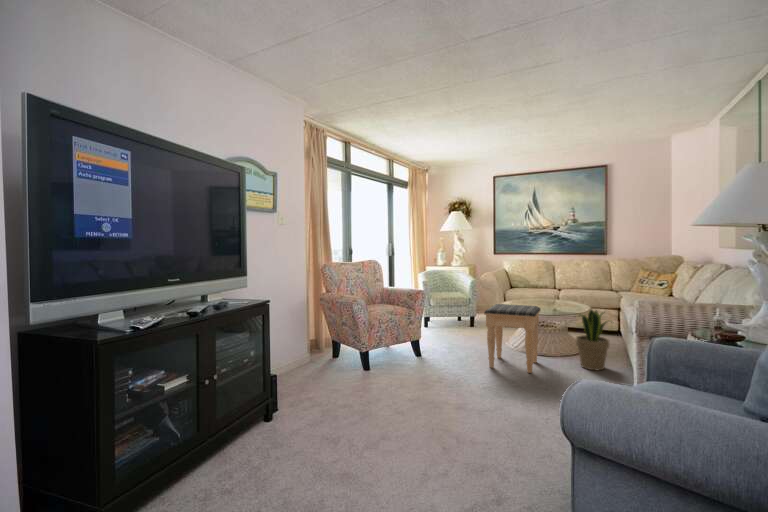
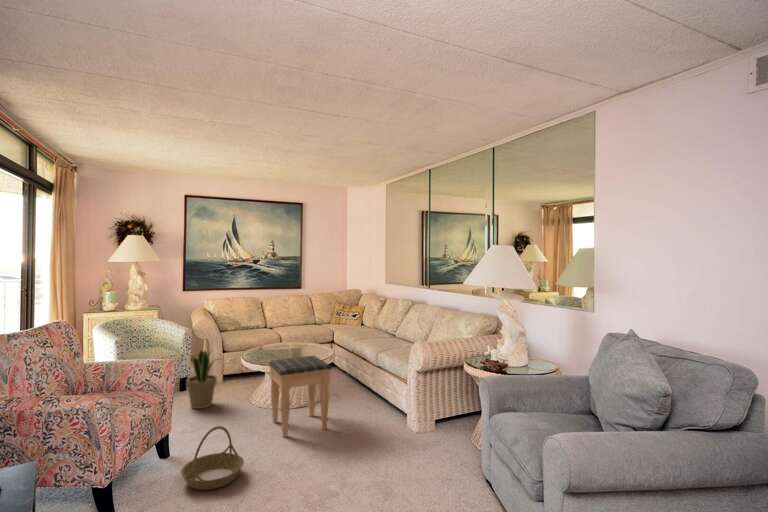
potted plant: present [576,310,609,370] -> present [186,351,219,409]
basket: none [393,336,435,377] -> present [181,426,244,490]

